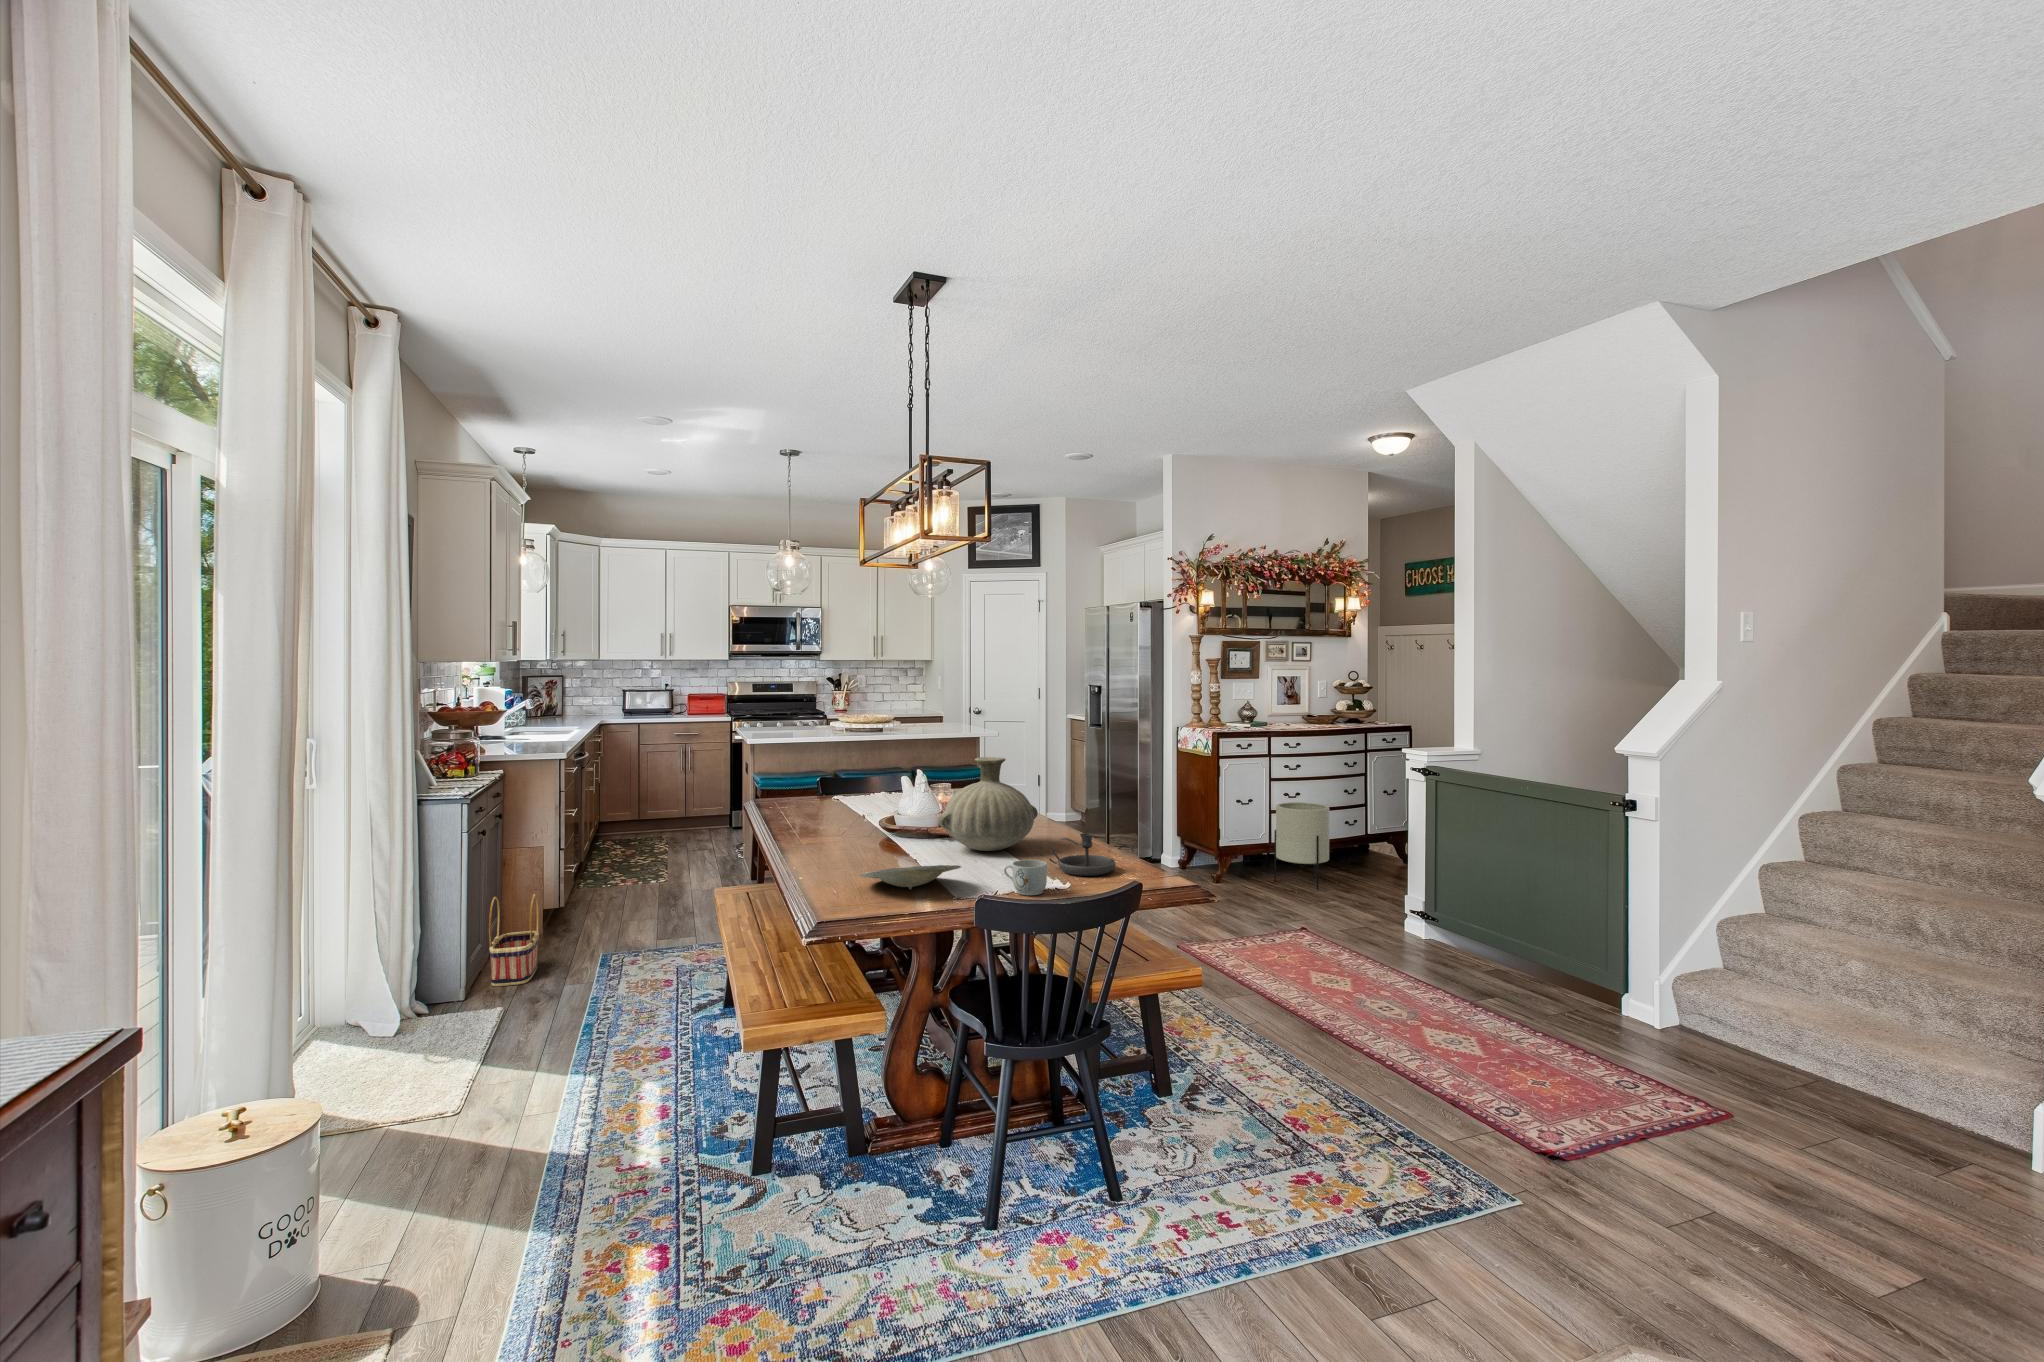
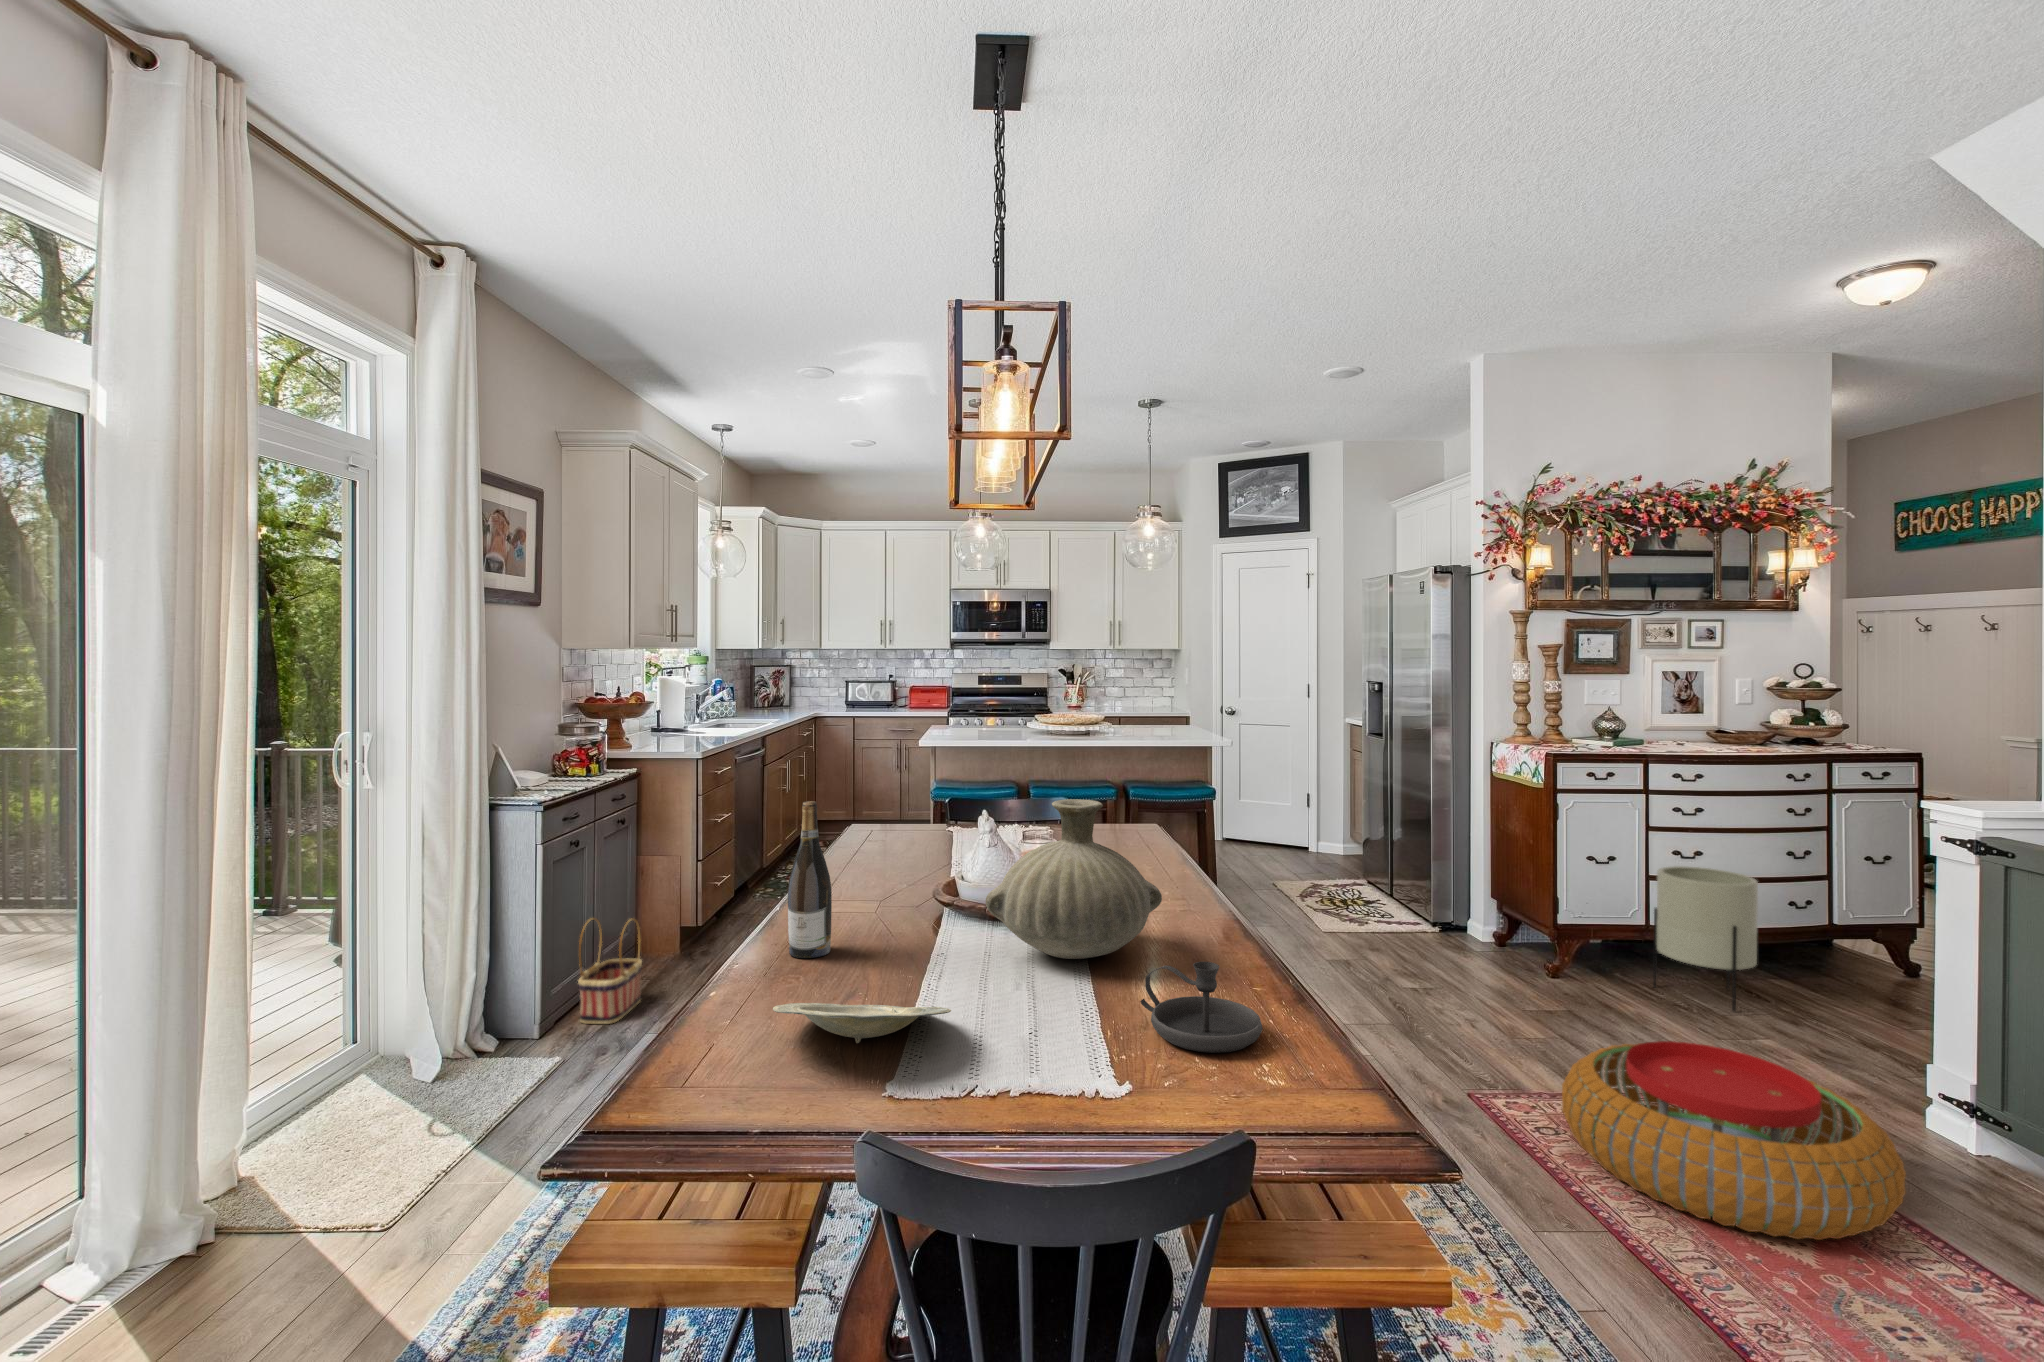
wine bottle: none [812,764,840,864] -> present [788,801,832,958]
mug: present [1004,860,1047,895] -> none [1013,1017,1089,1097]
pouf: none [1231,896,1393,983] -> present [1562,1041,1906,1240]

